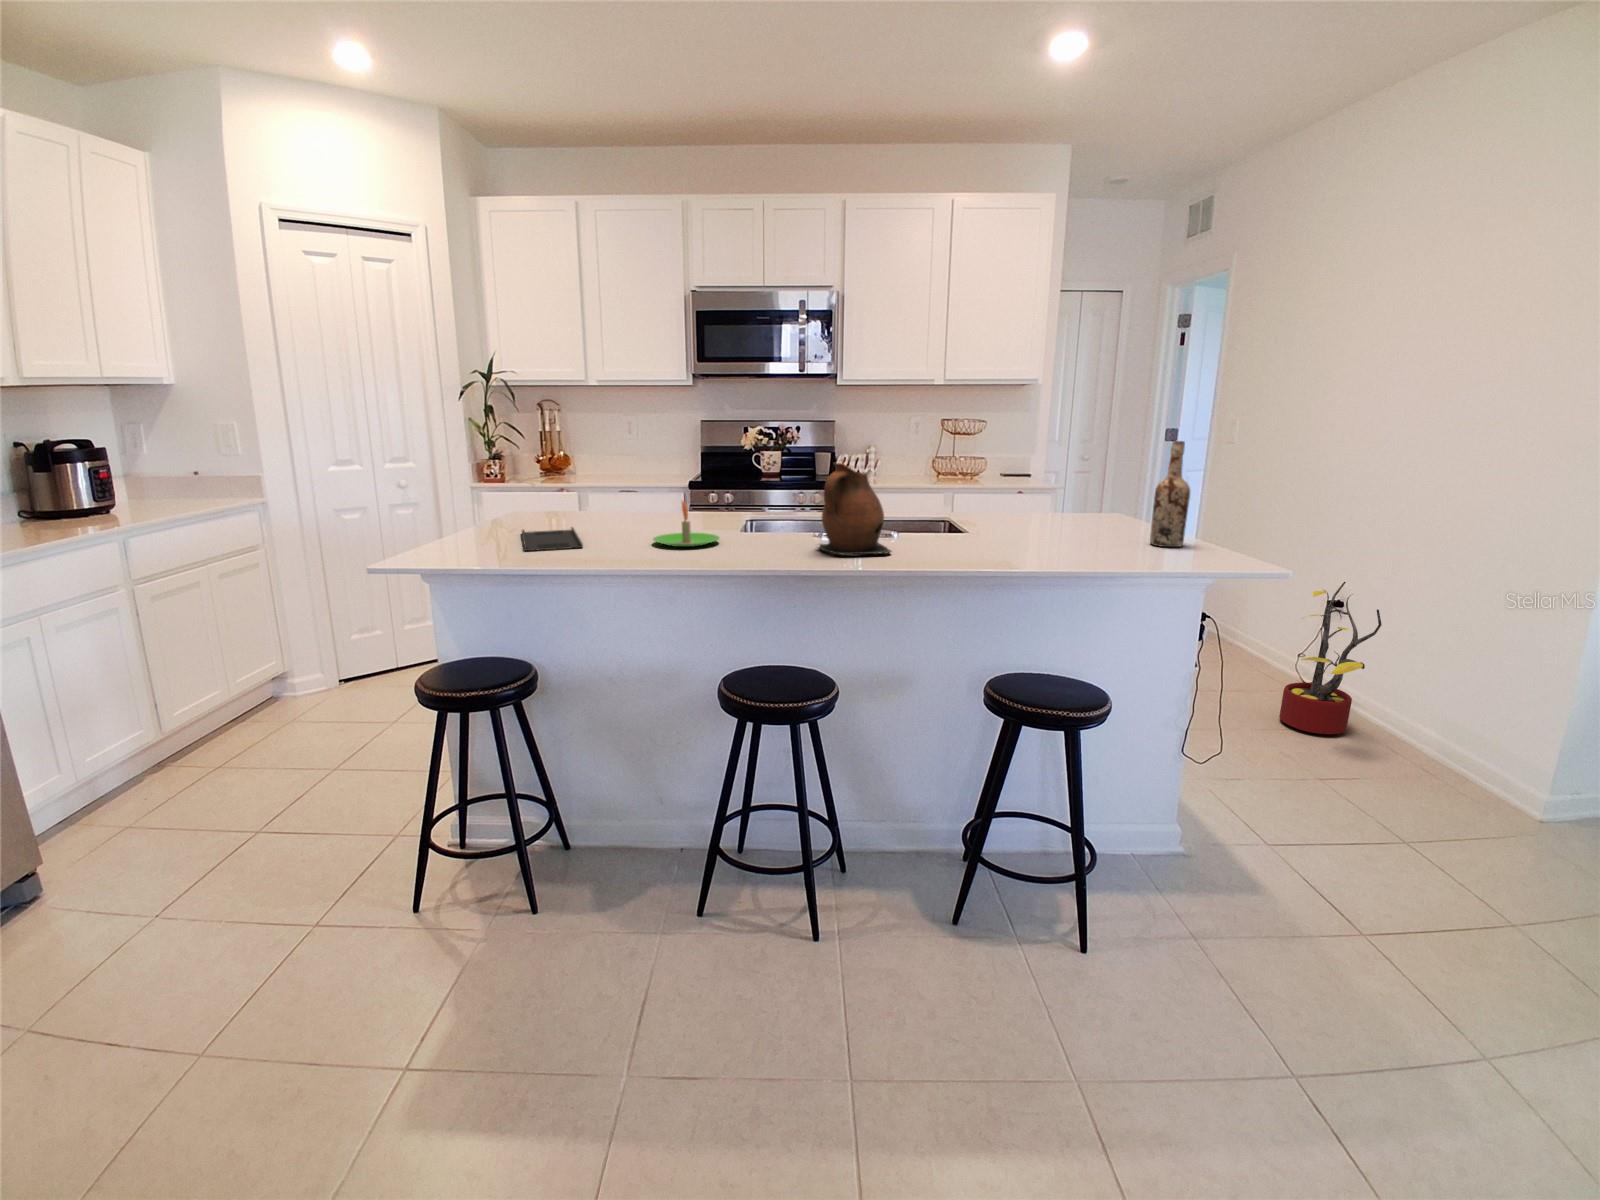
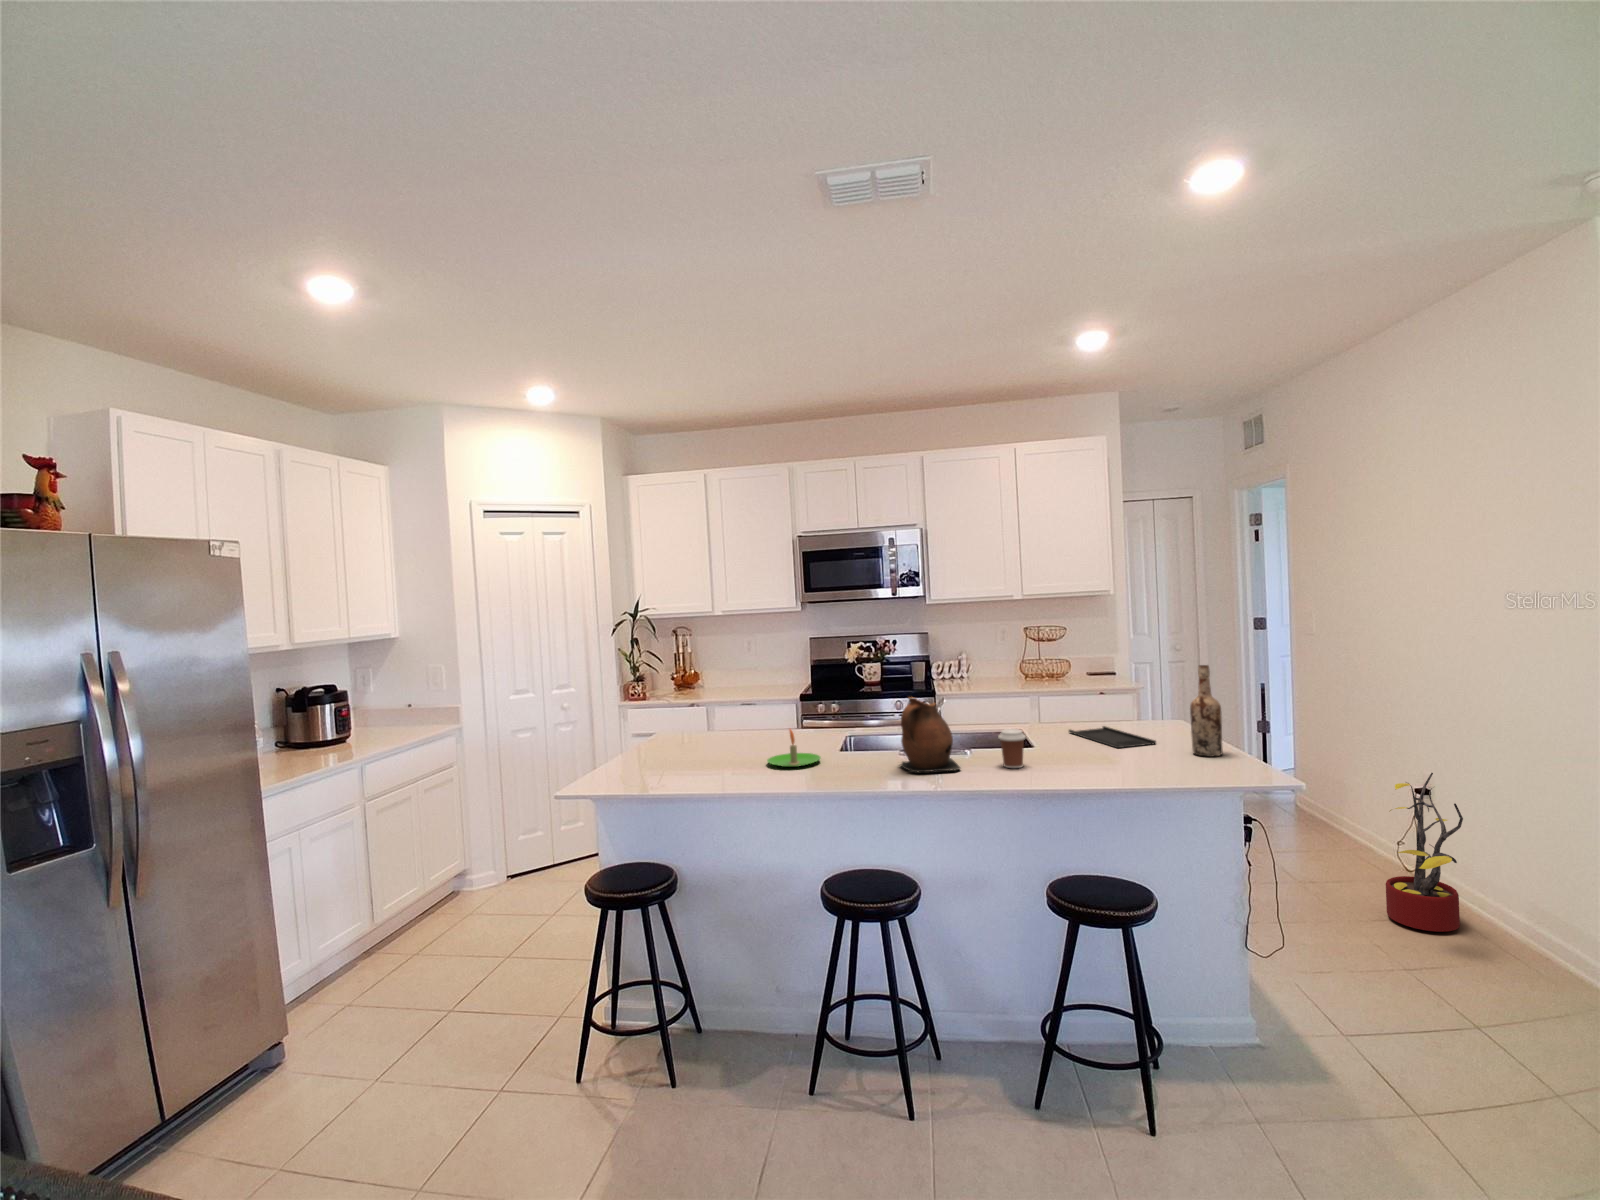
coffee cup: none [938,508,971,553] -> present [998,729,1026,768]
tray: present [522,527,583,551] -> present [1069,726,1156,748]

